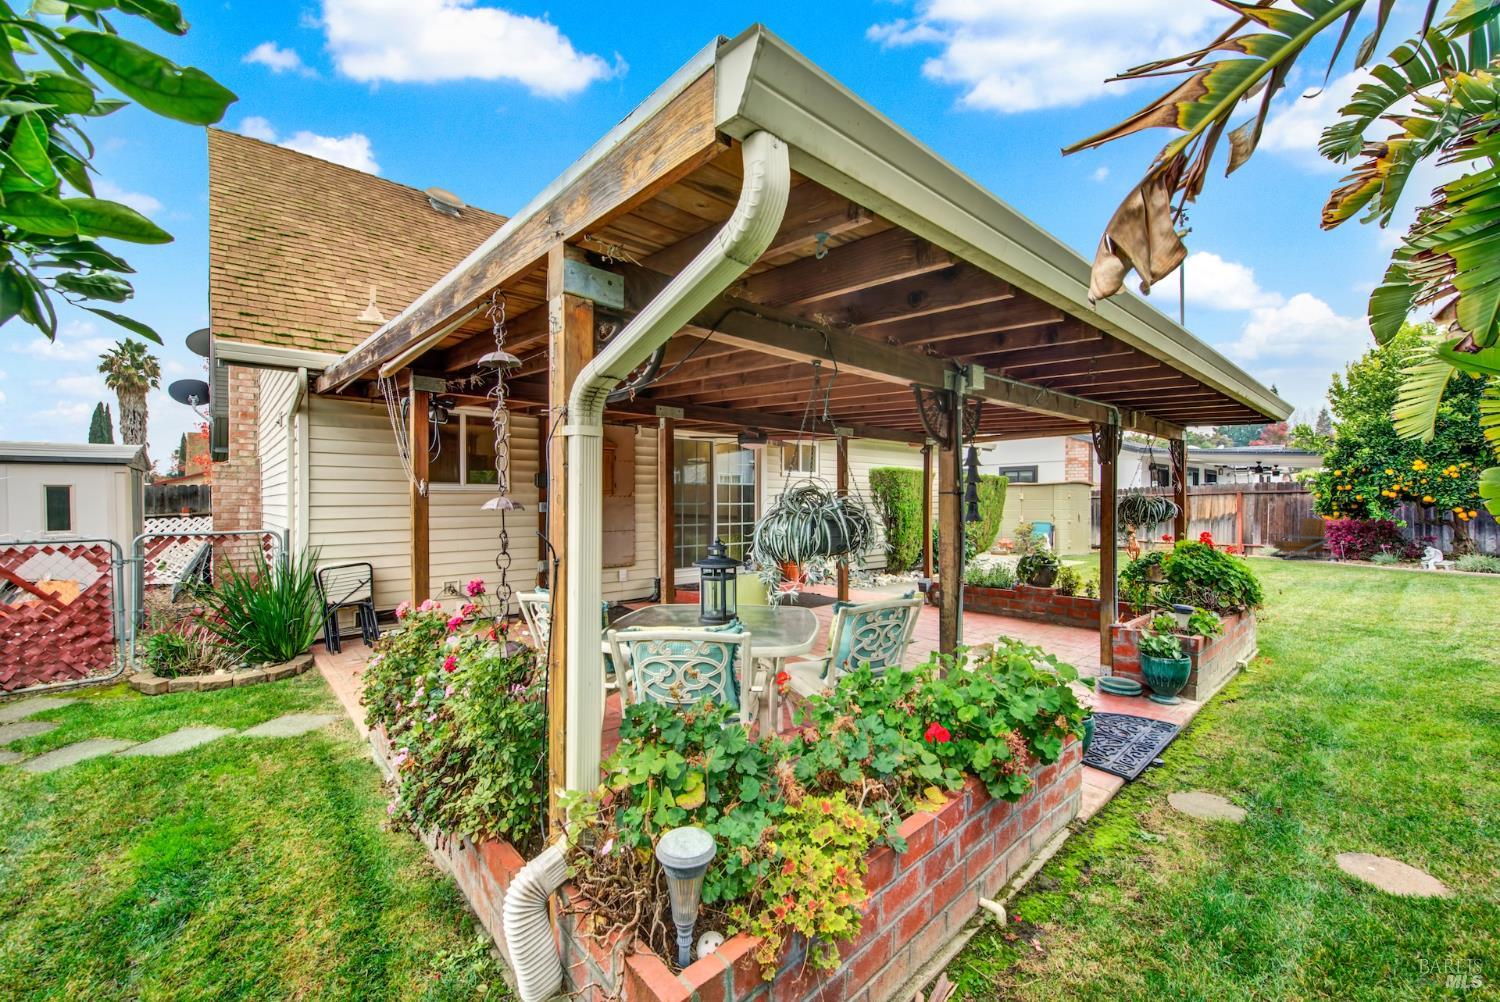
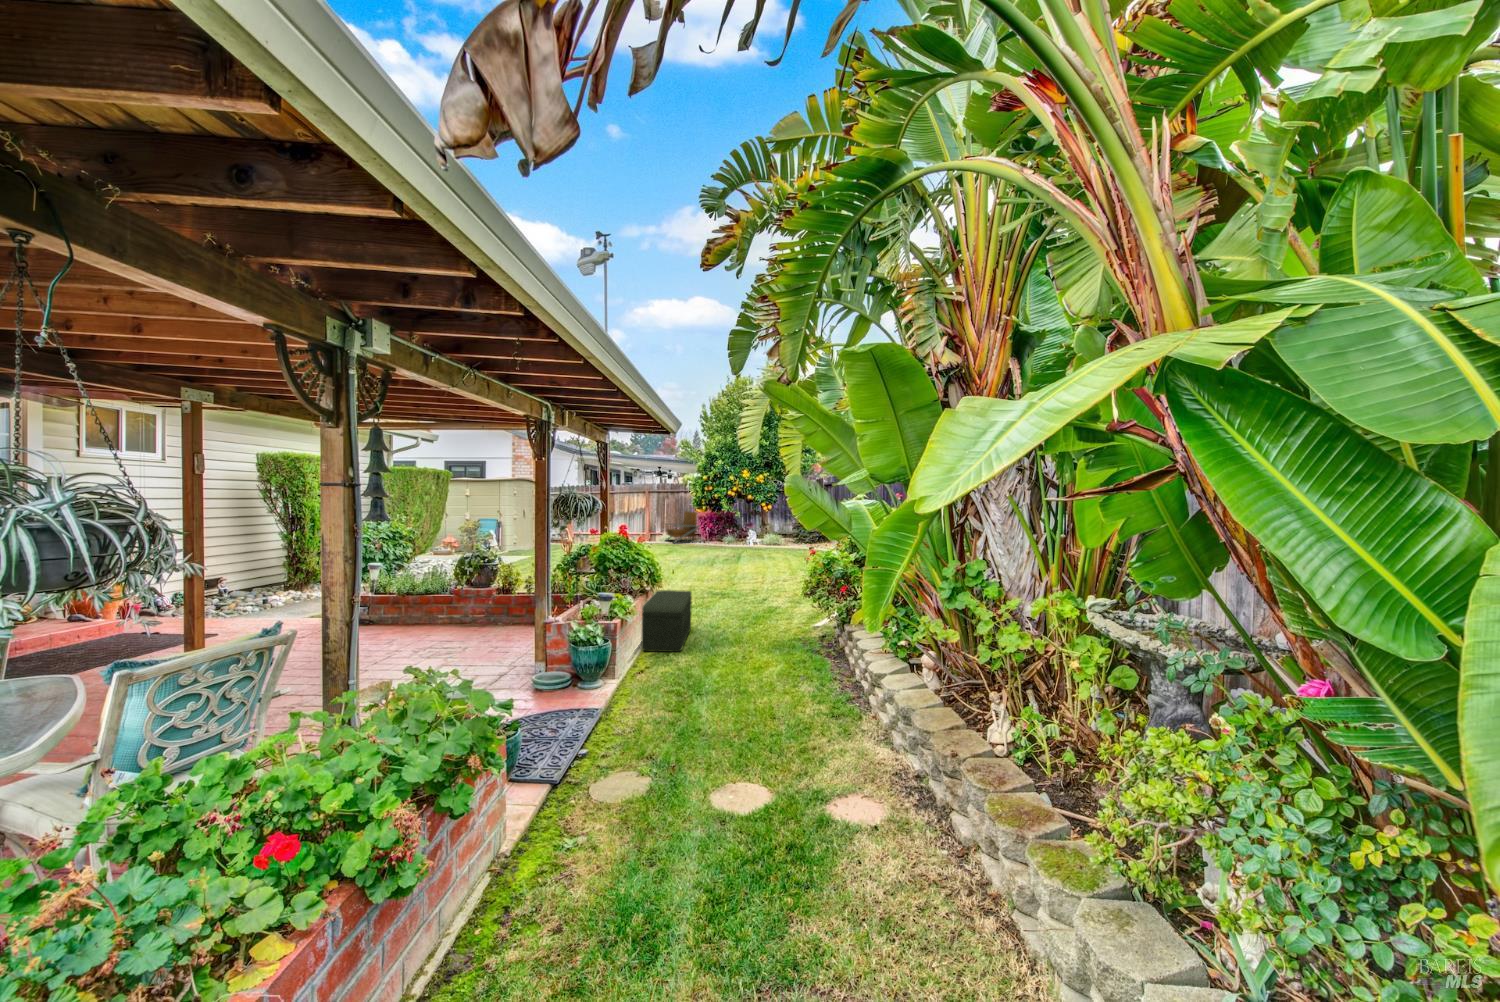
storage bench: none [1233,613,1312,690] -> present [641,590,692,652]

